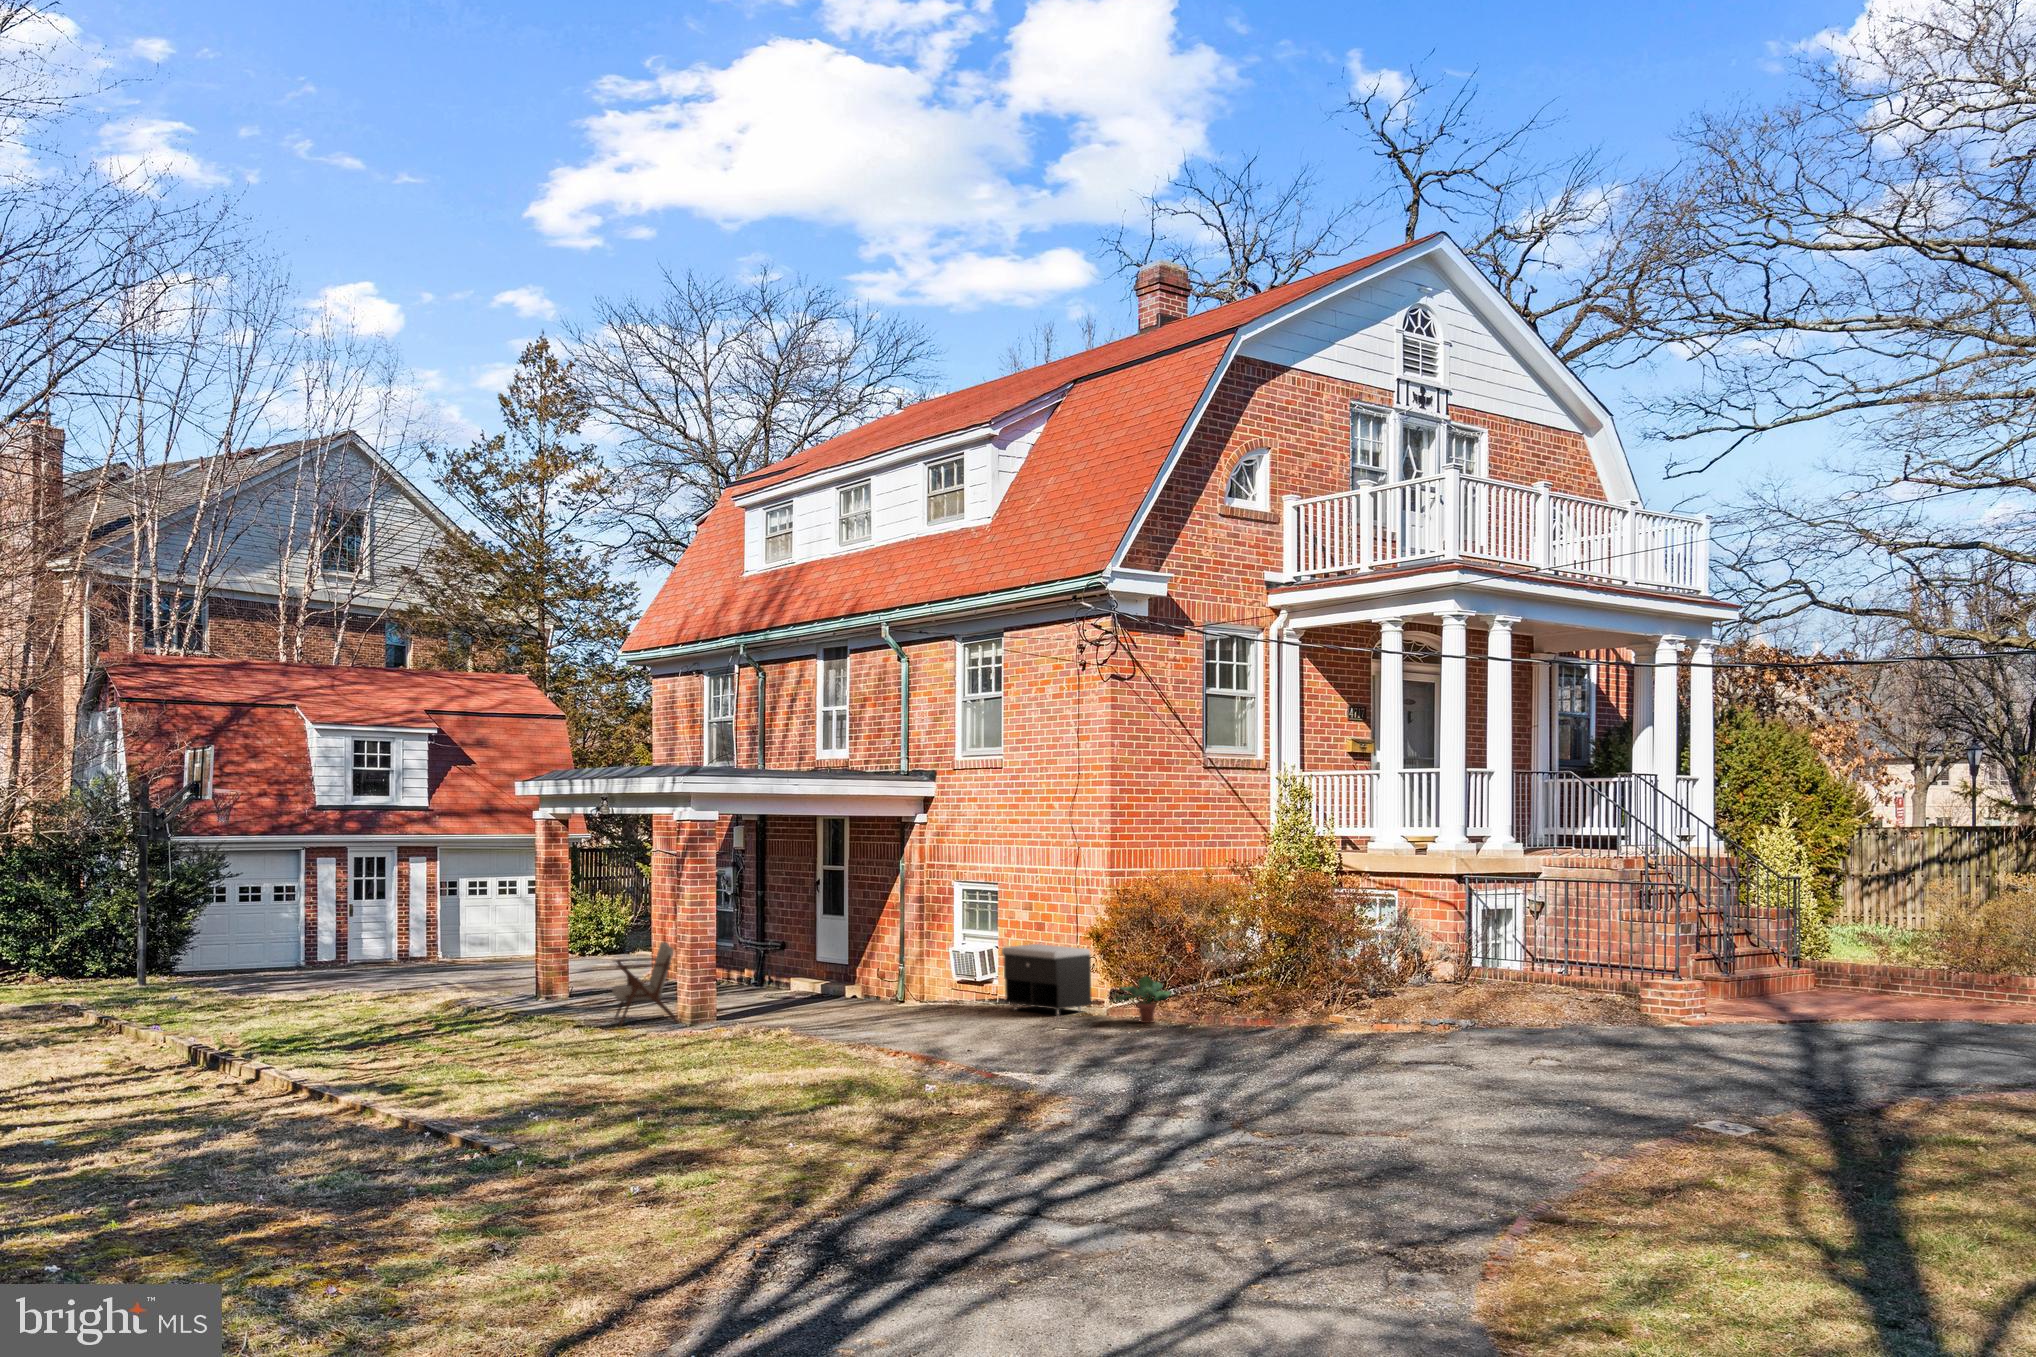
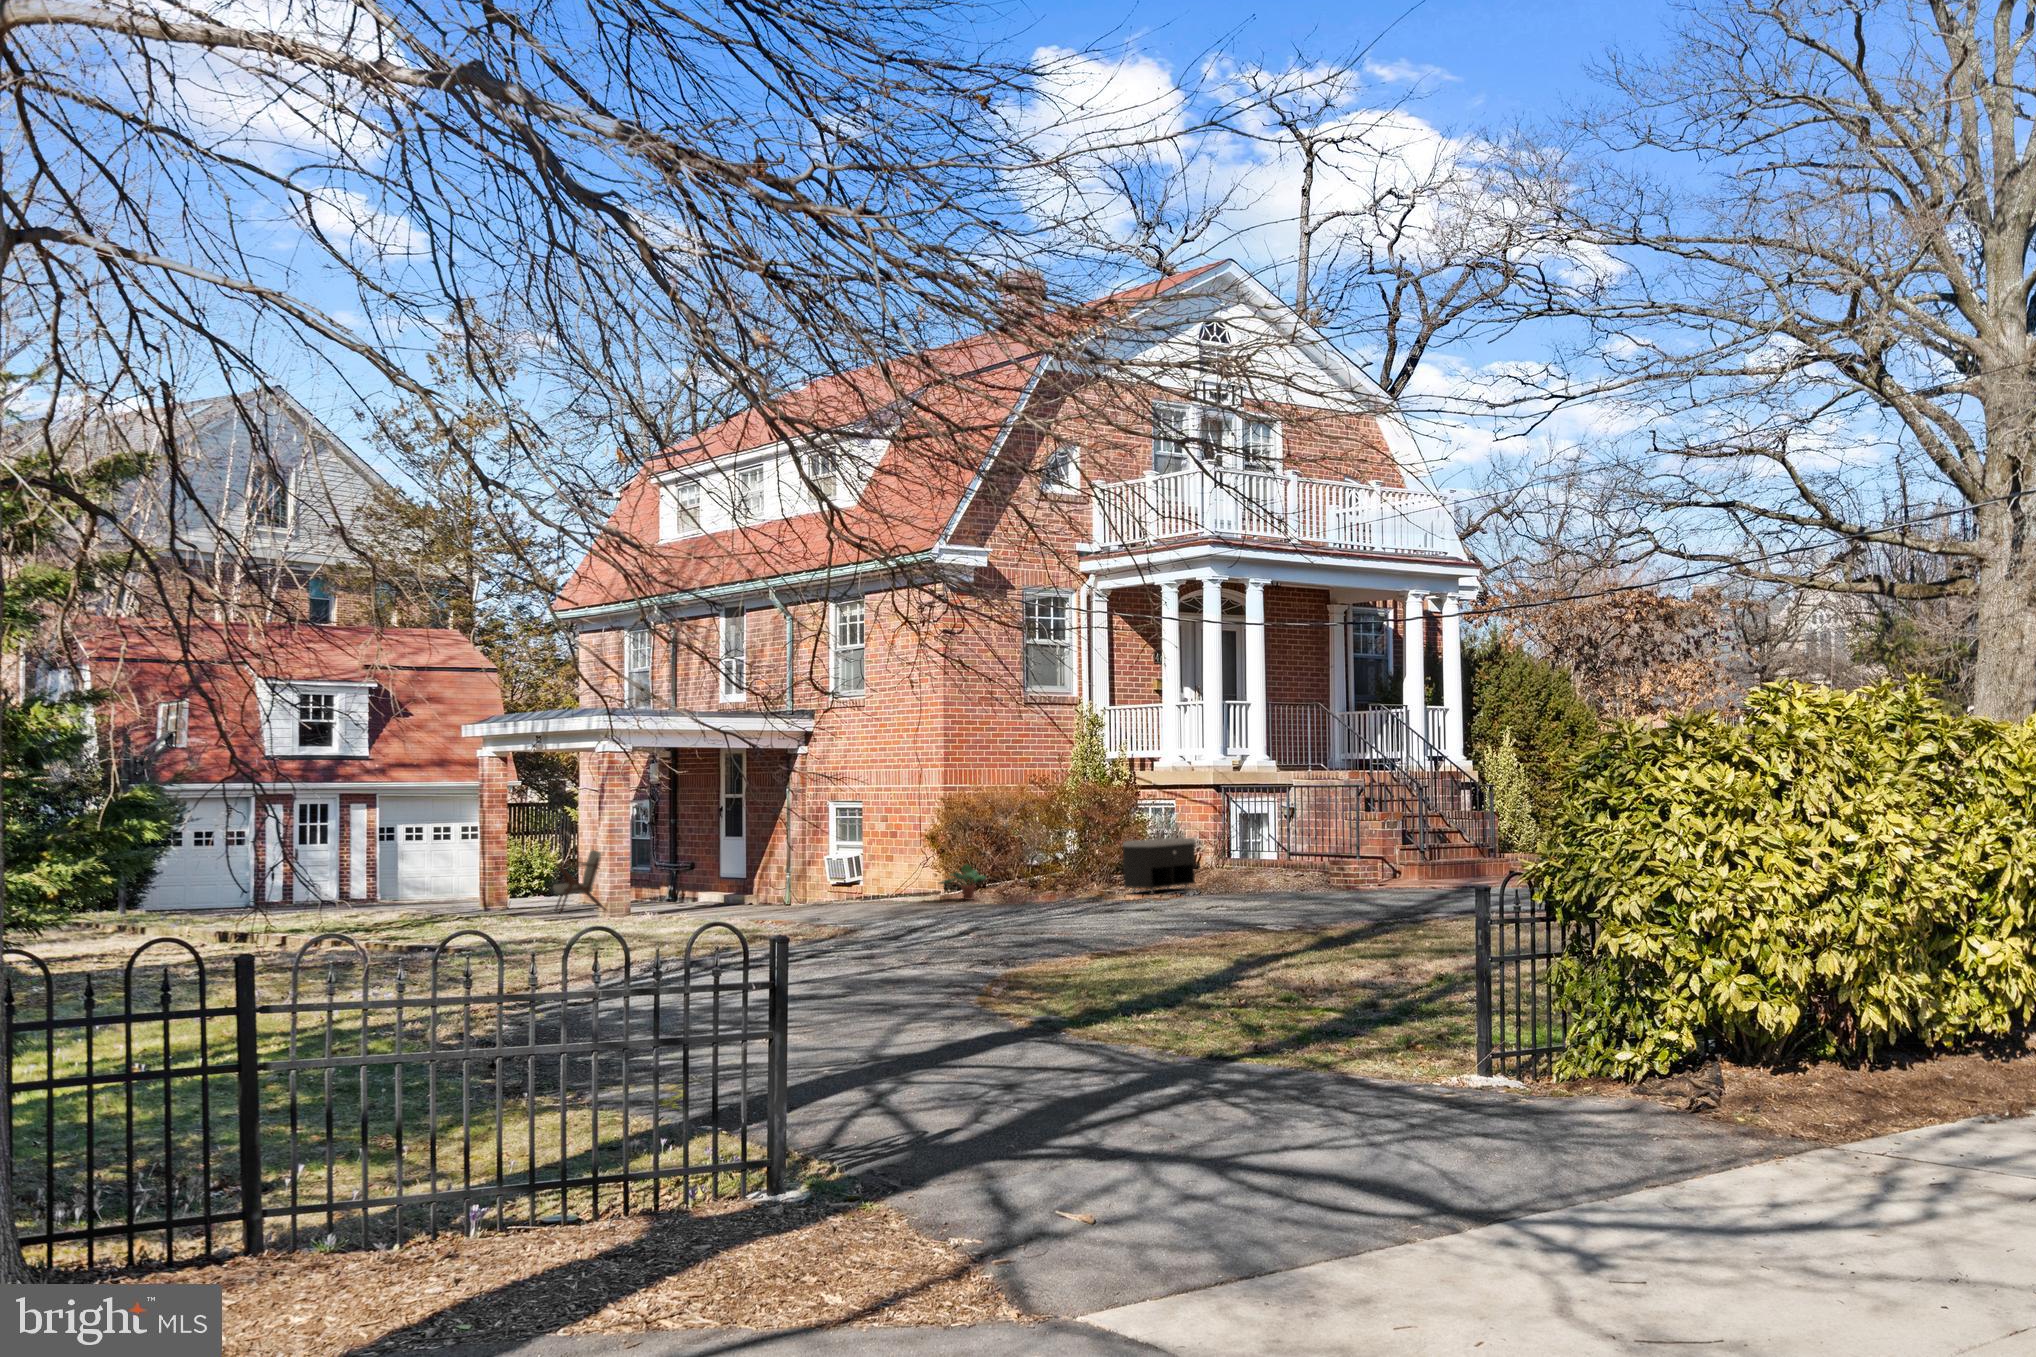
storage bench: present [1002,944,1092,1015] -> present [1123,838,1196,893]

